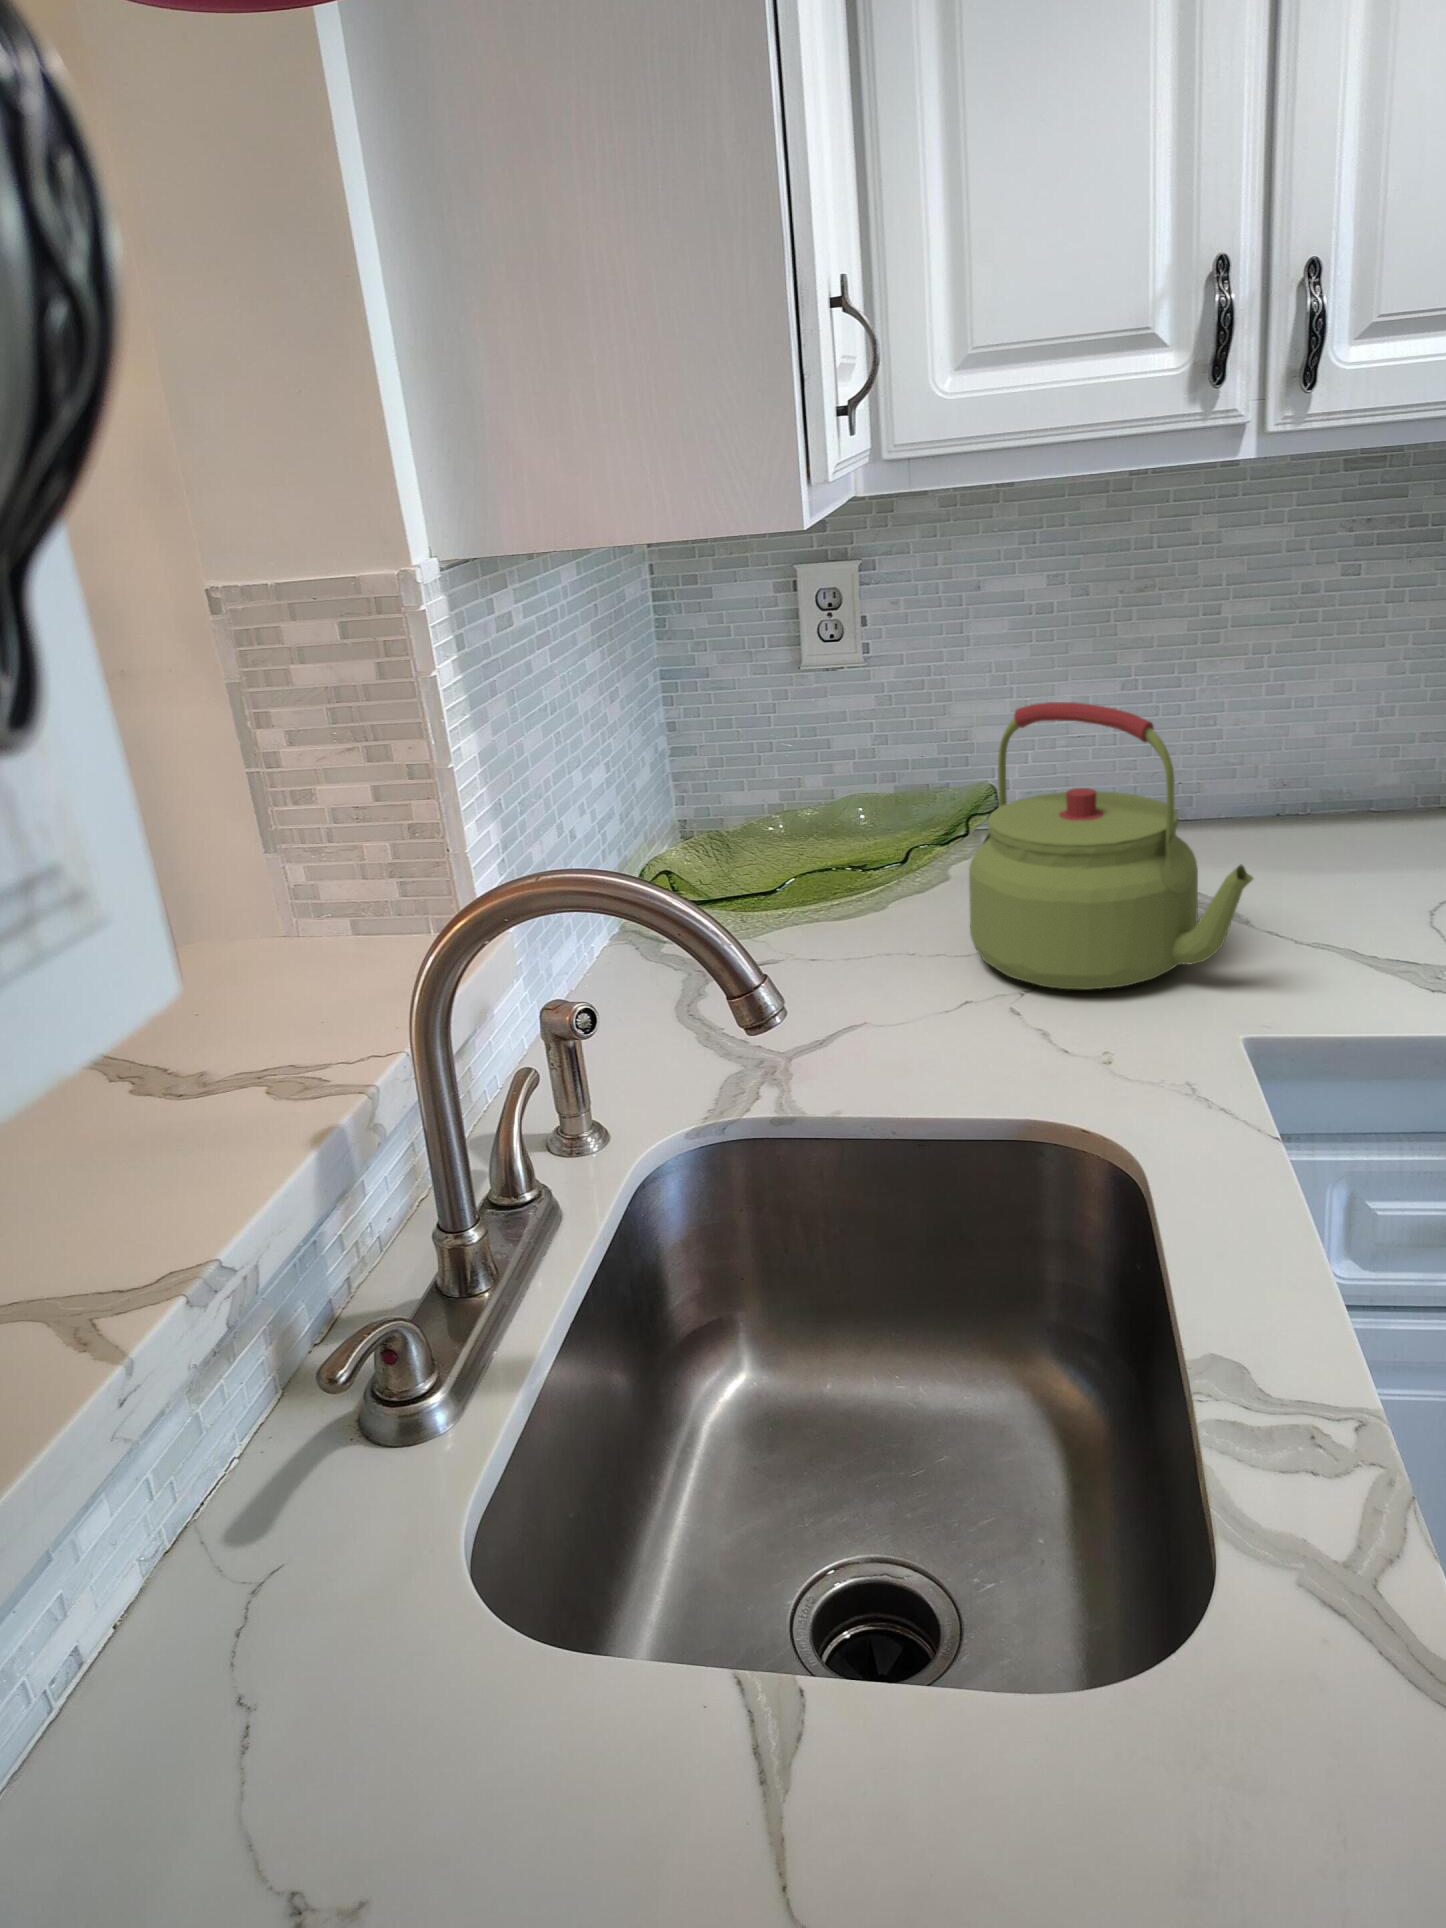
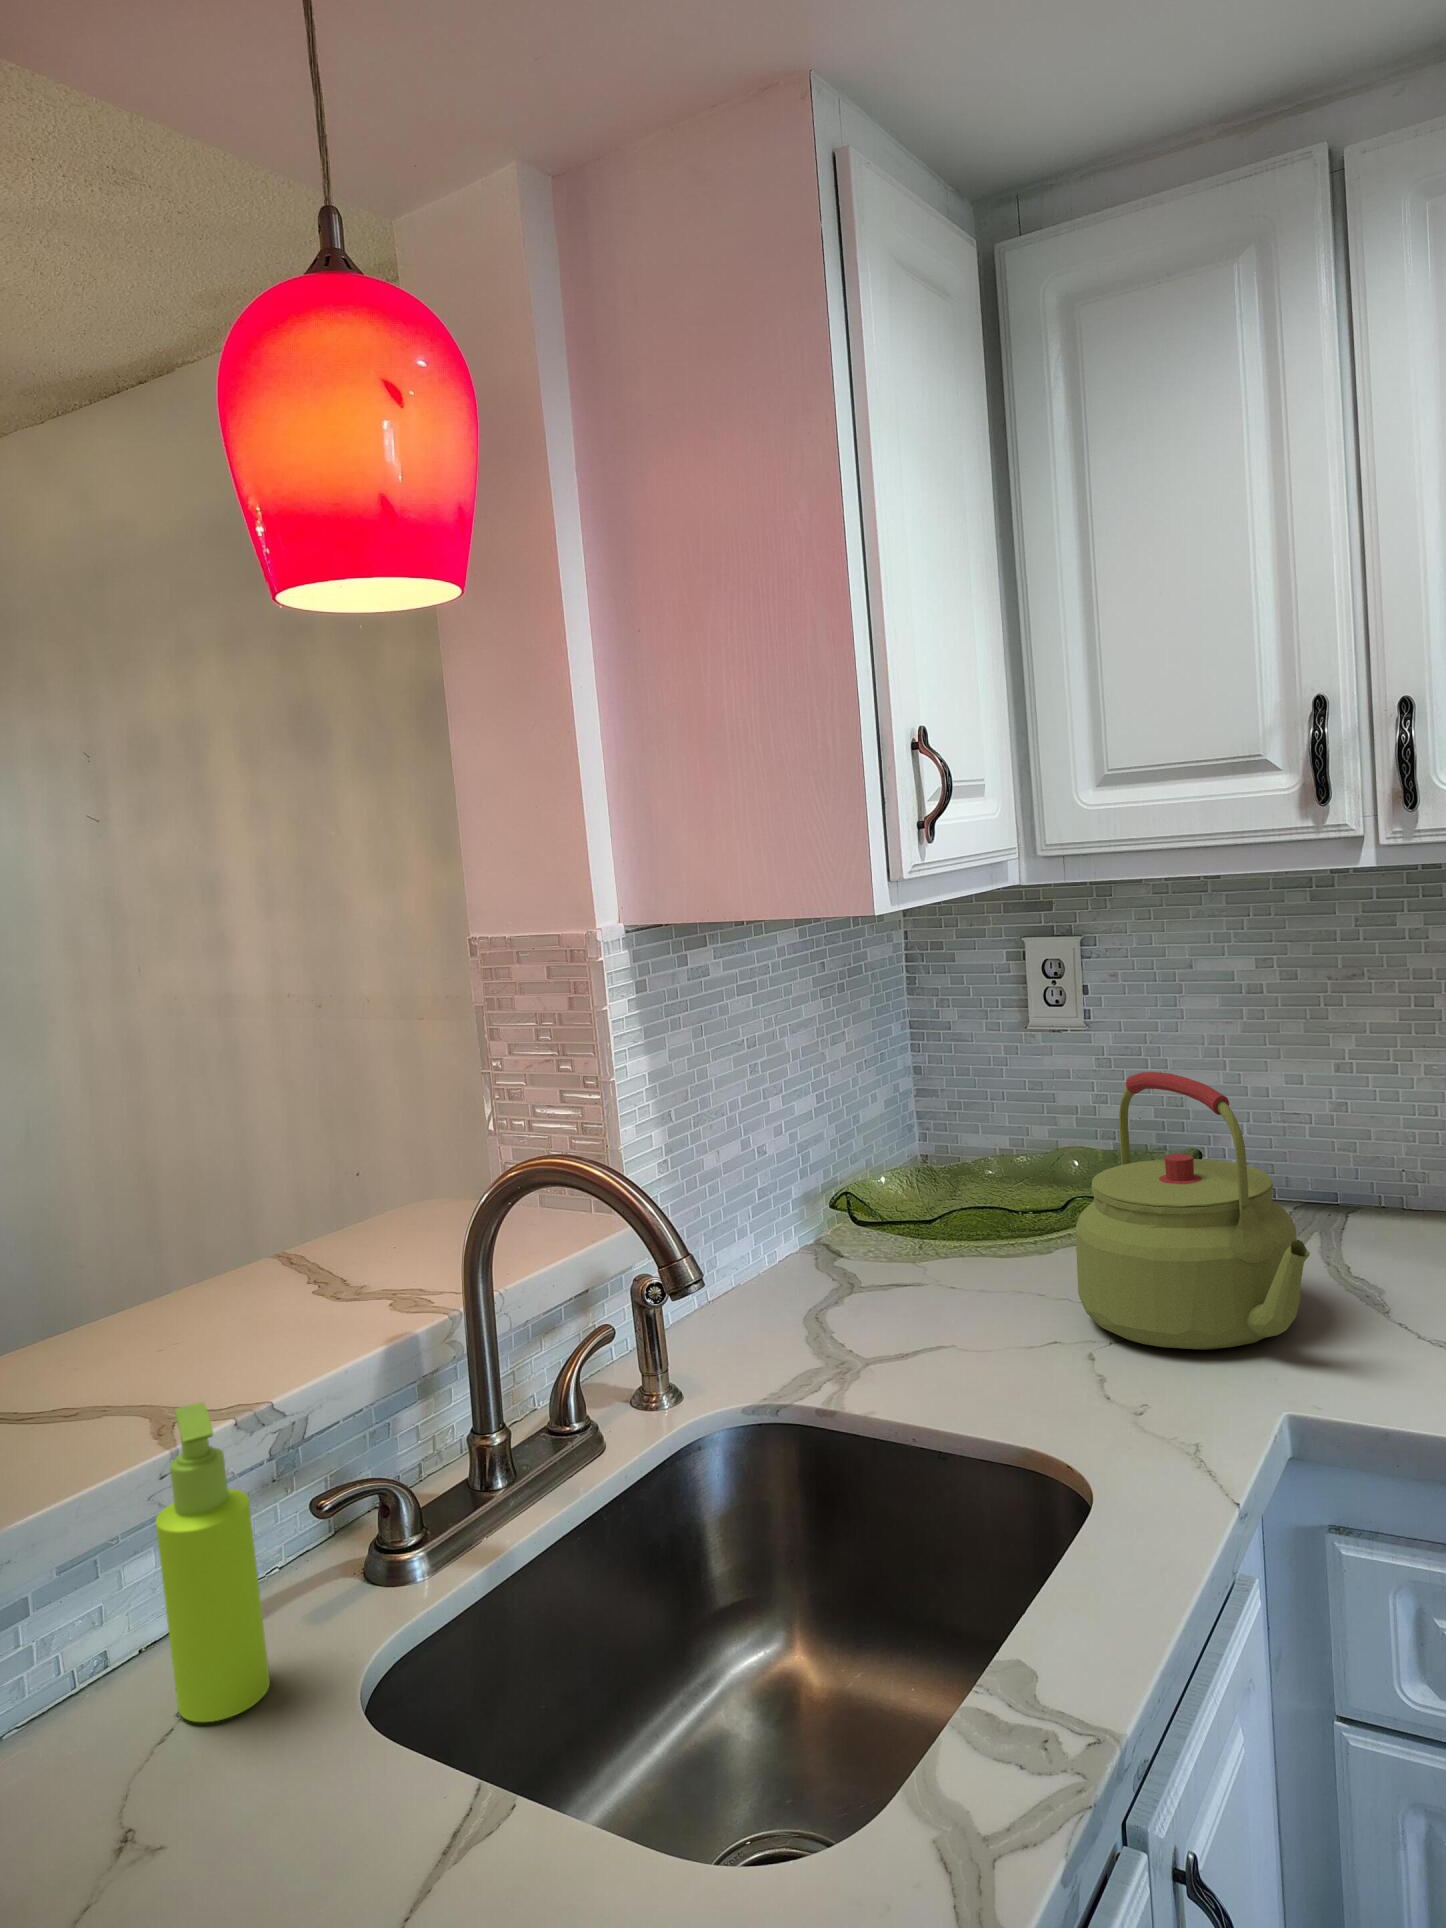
soap dispenser: none [168,1301,355,1711] -> present [156,1402,270,1722]

